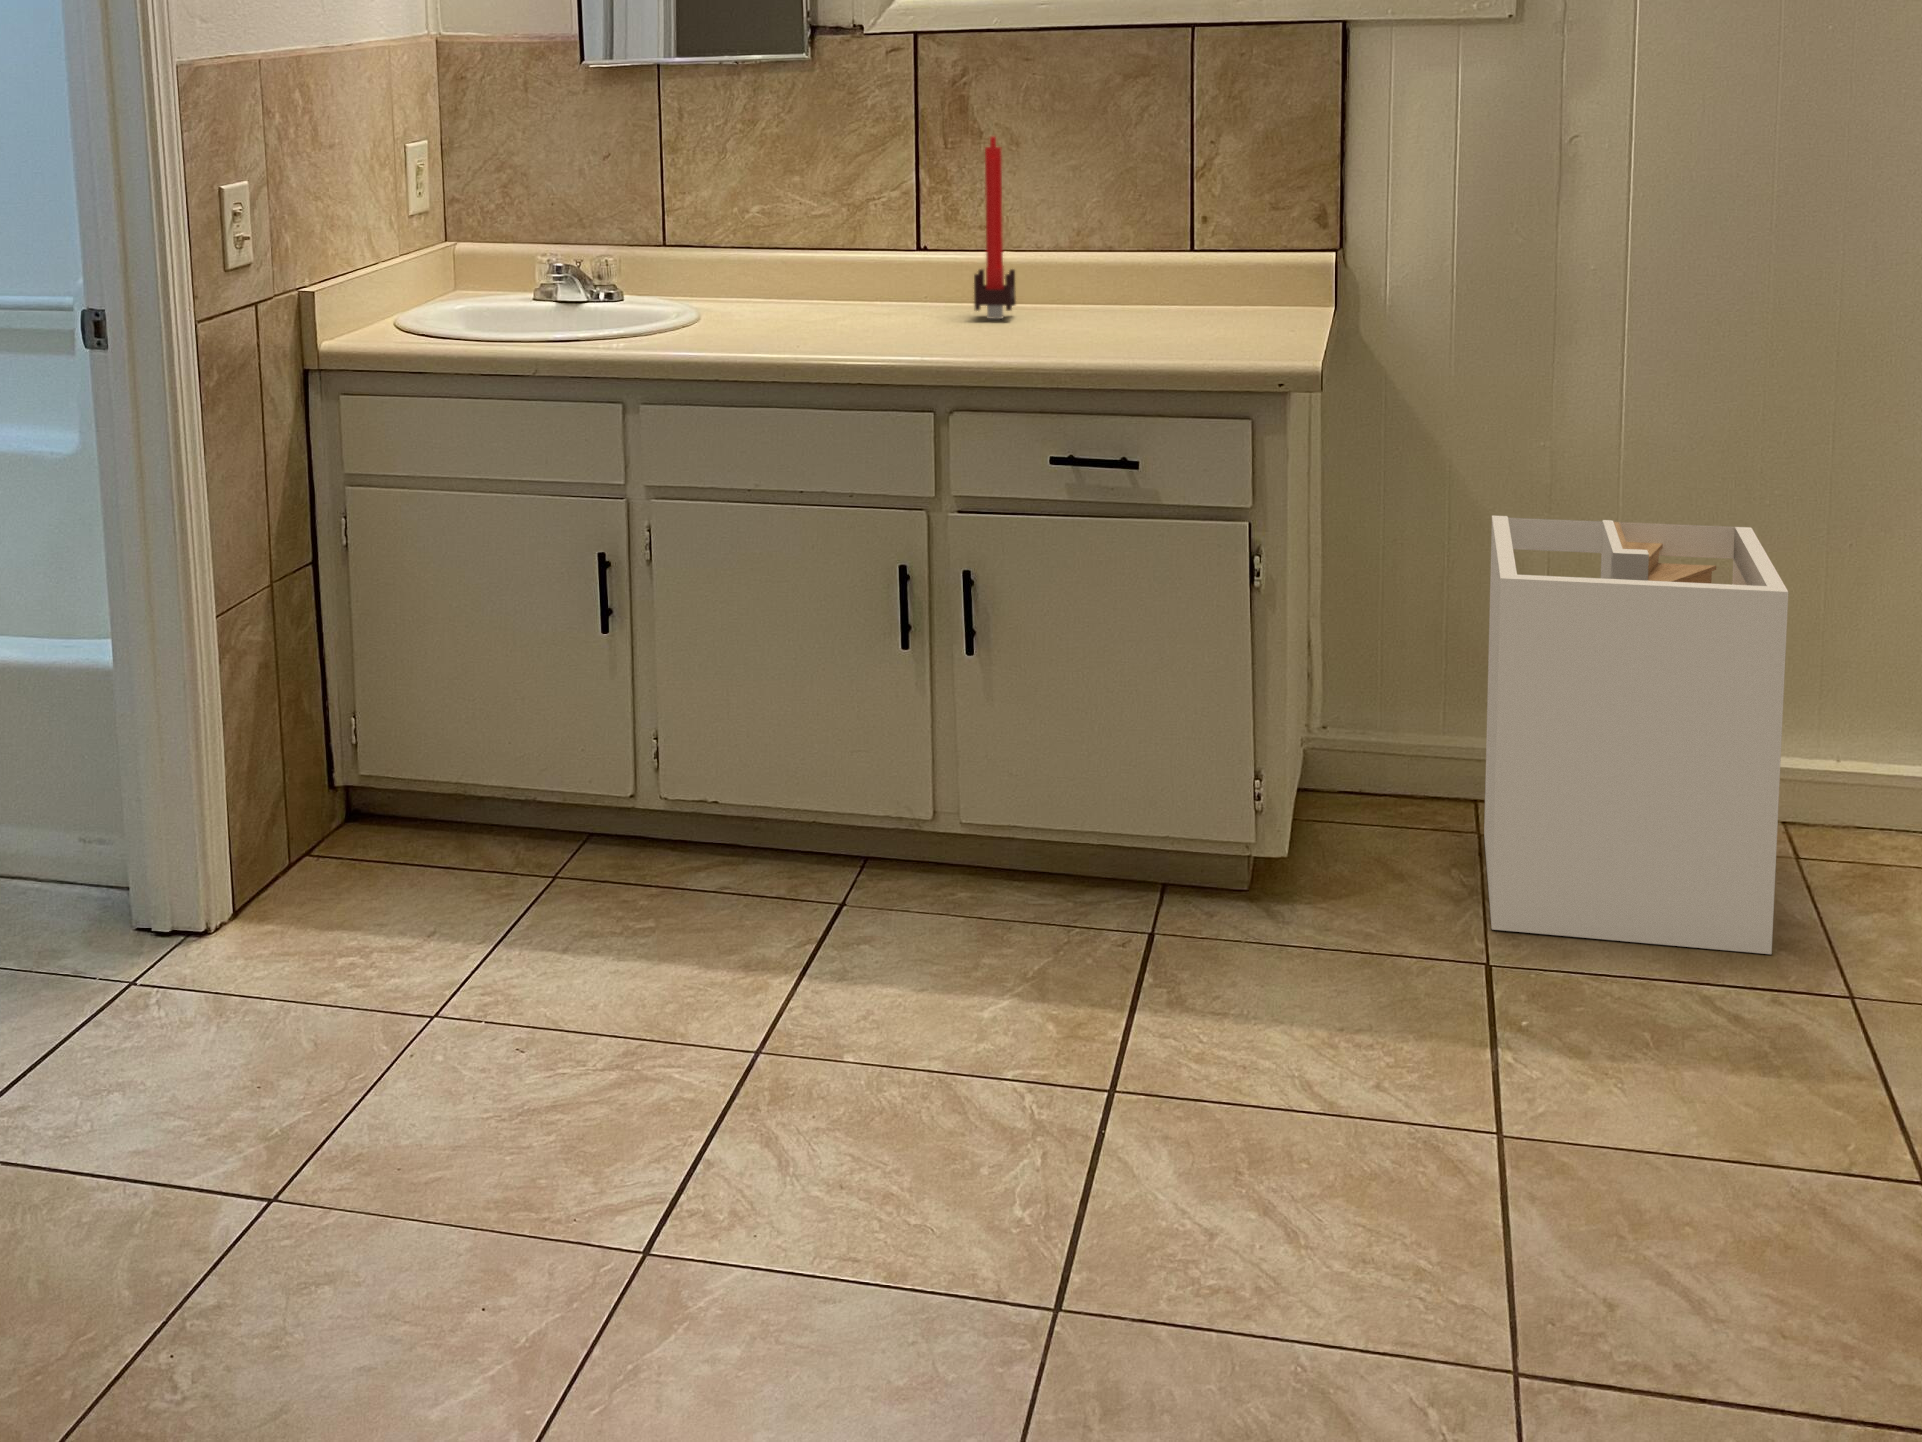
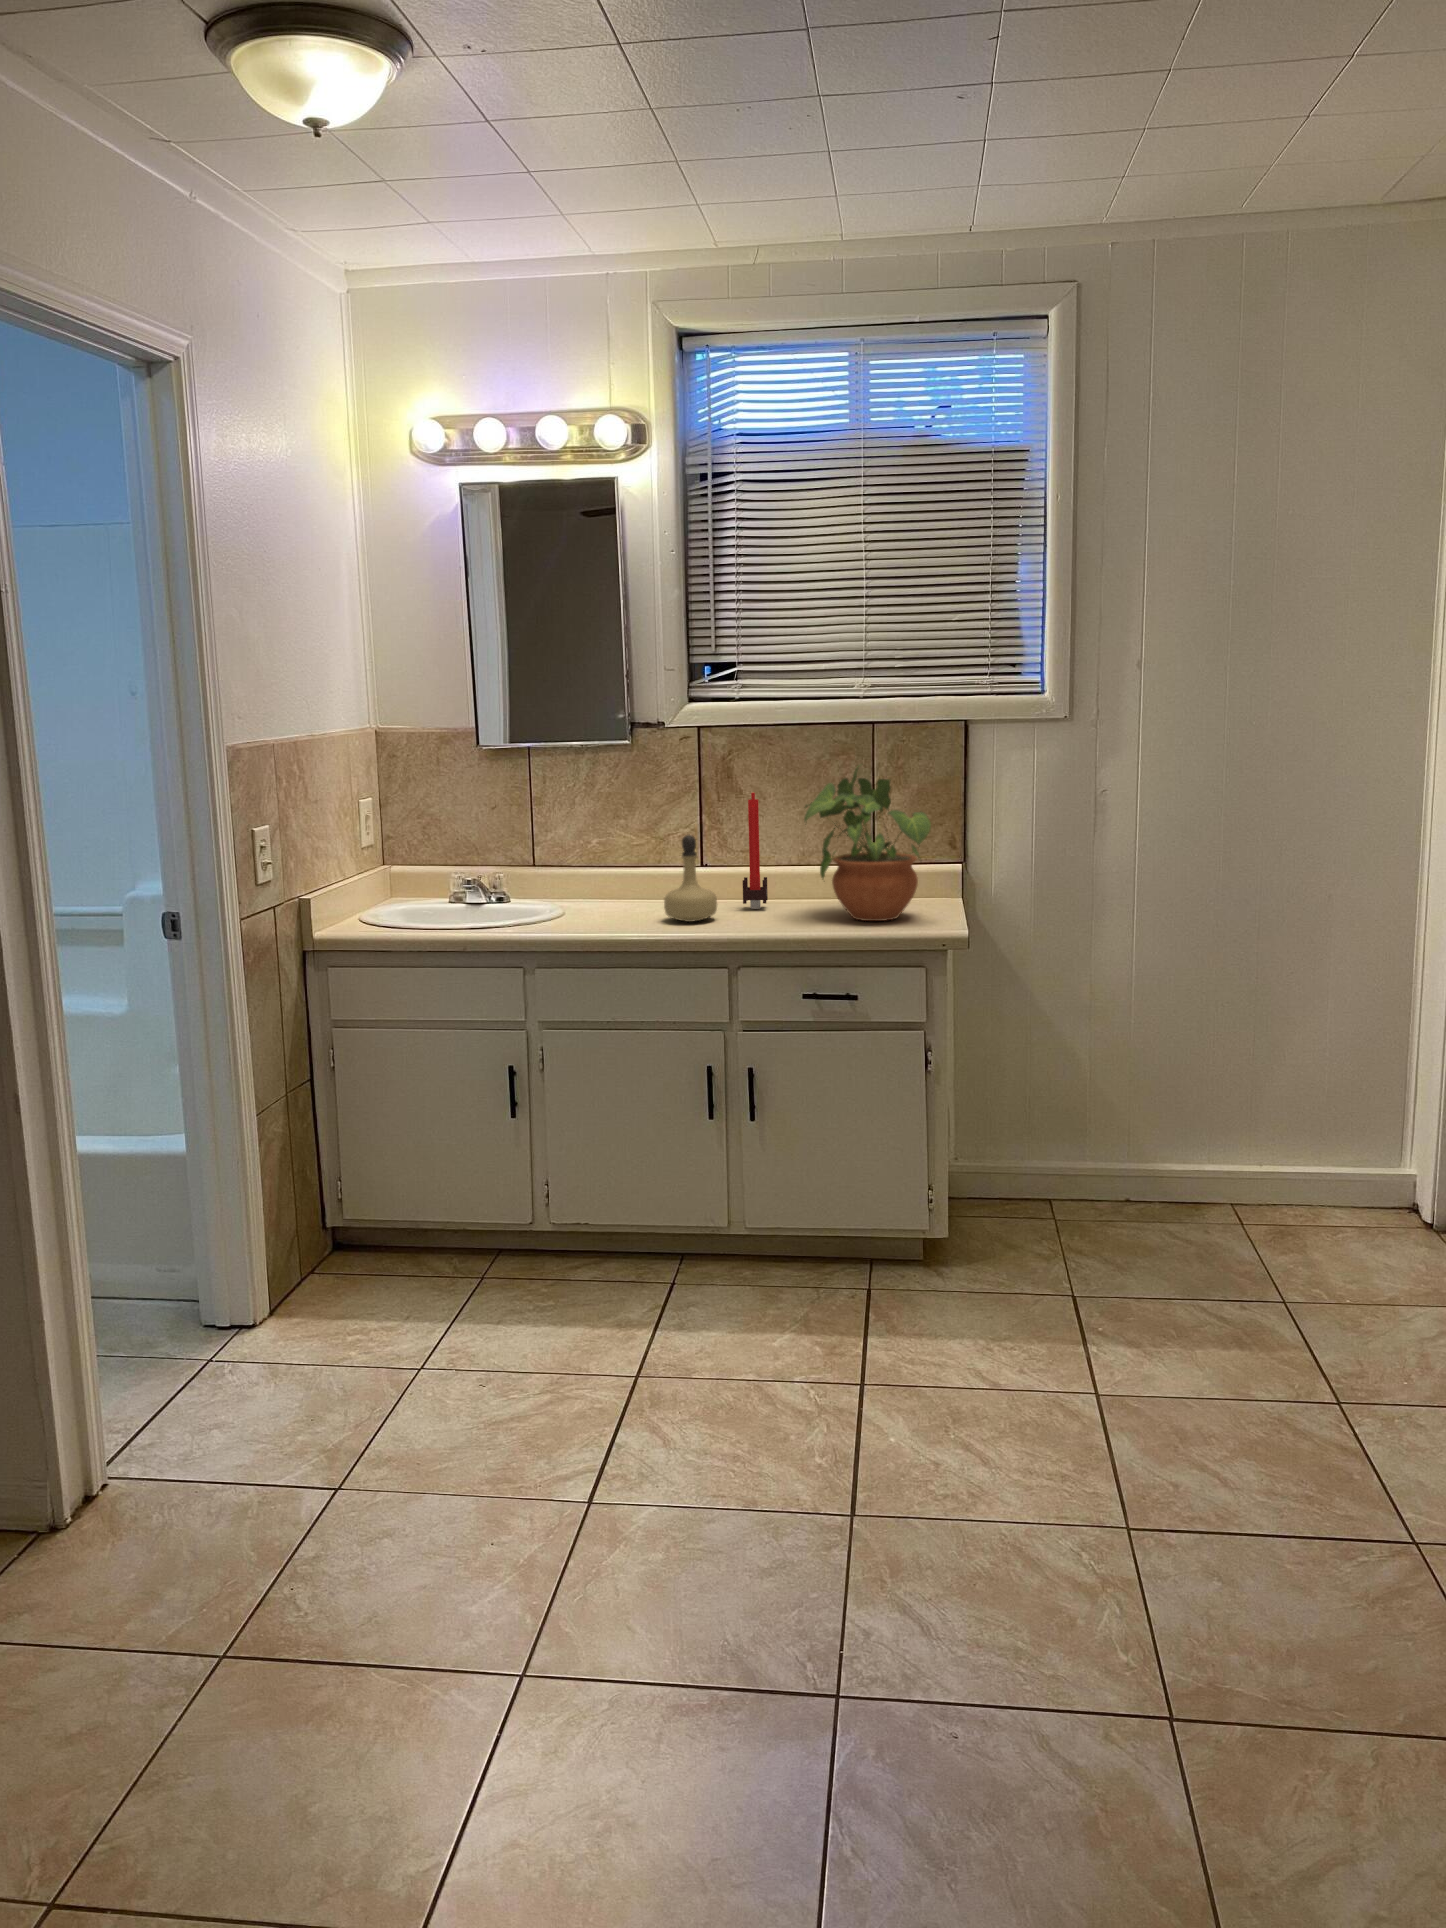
potted plant: none [1066,91,1269,343] -> present [804,766,931,921]
perfume bottle: none [847,201,930,337] -> present [664,835,717,922]
laundry hamper: present [1484,516,1788,954] -> none [1059,1023,1242,1279]

